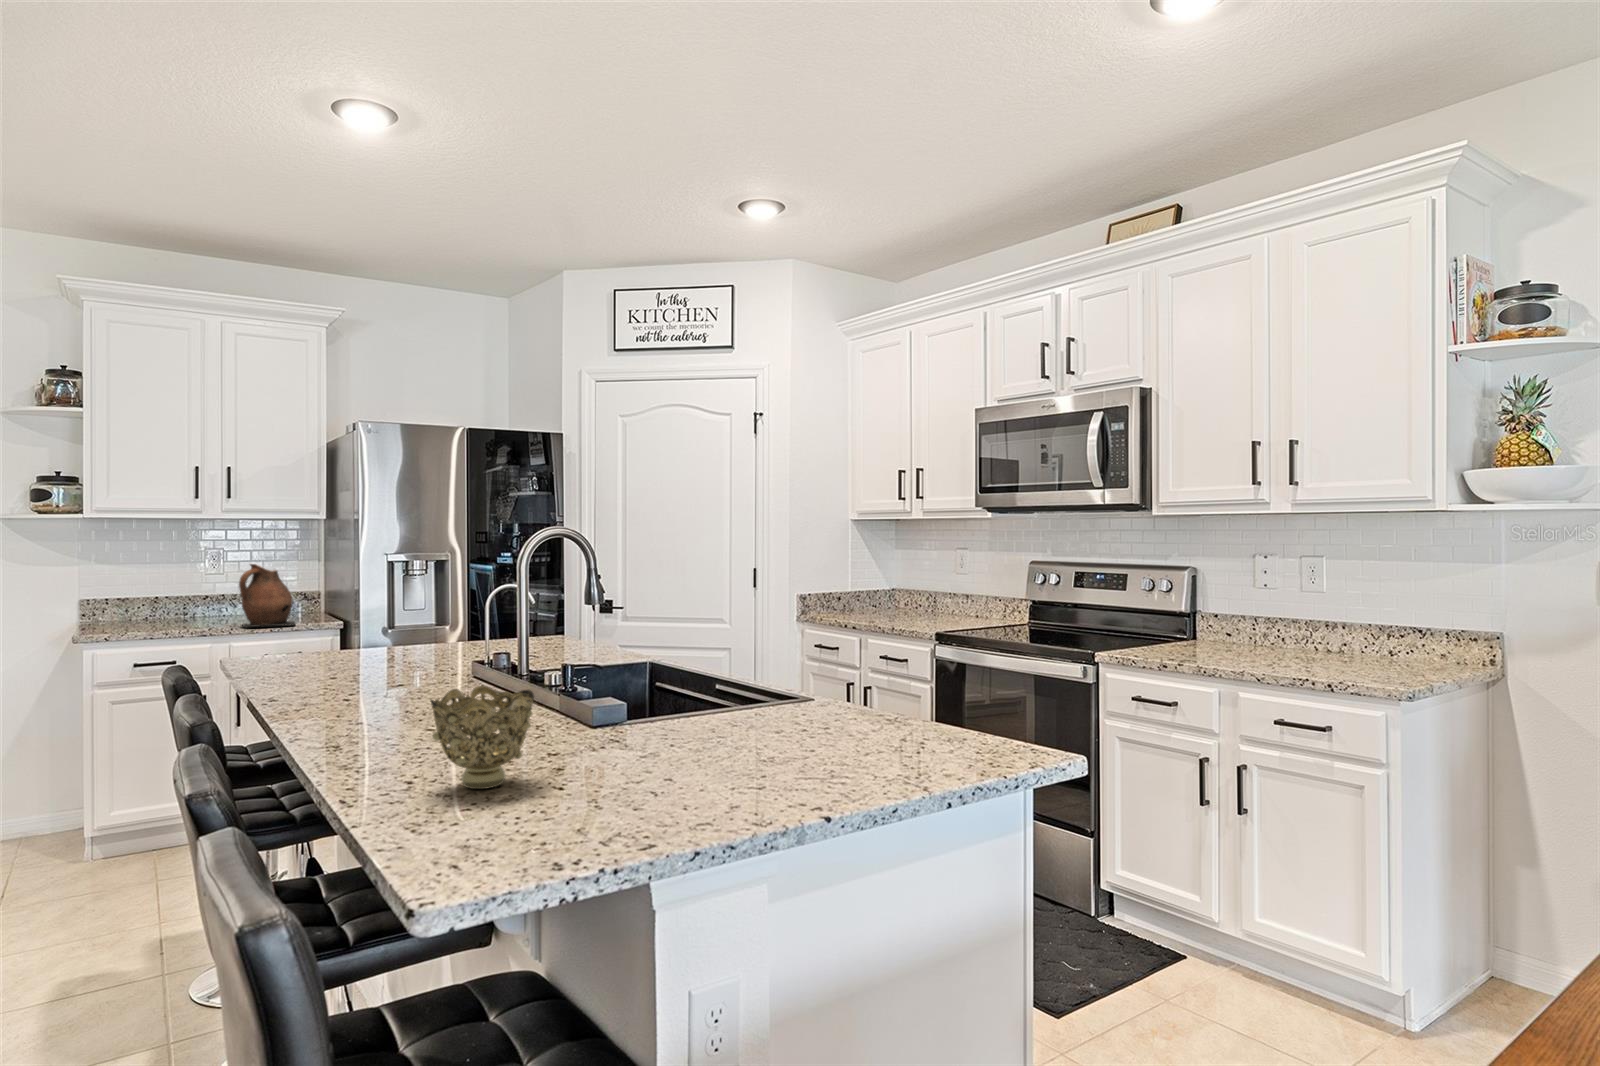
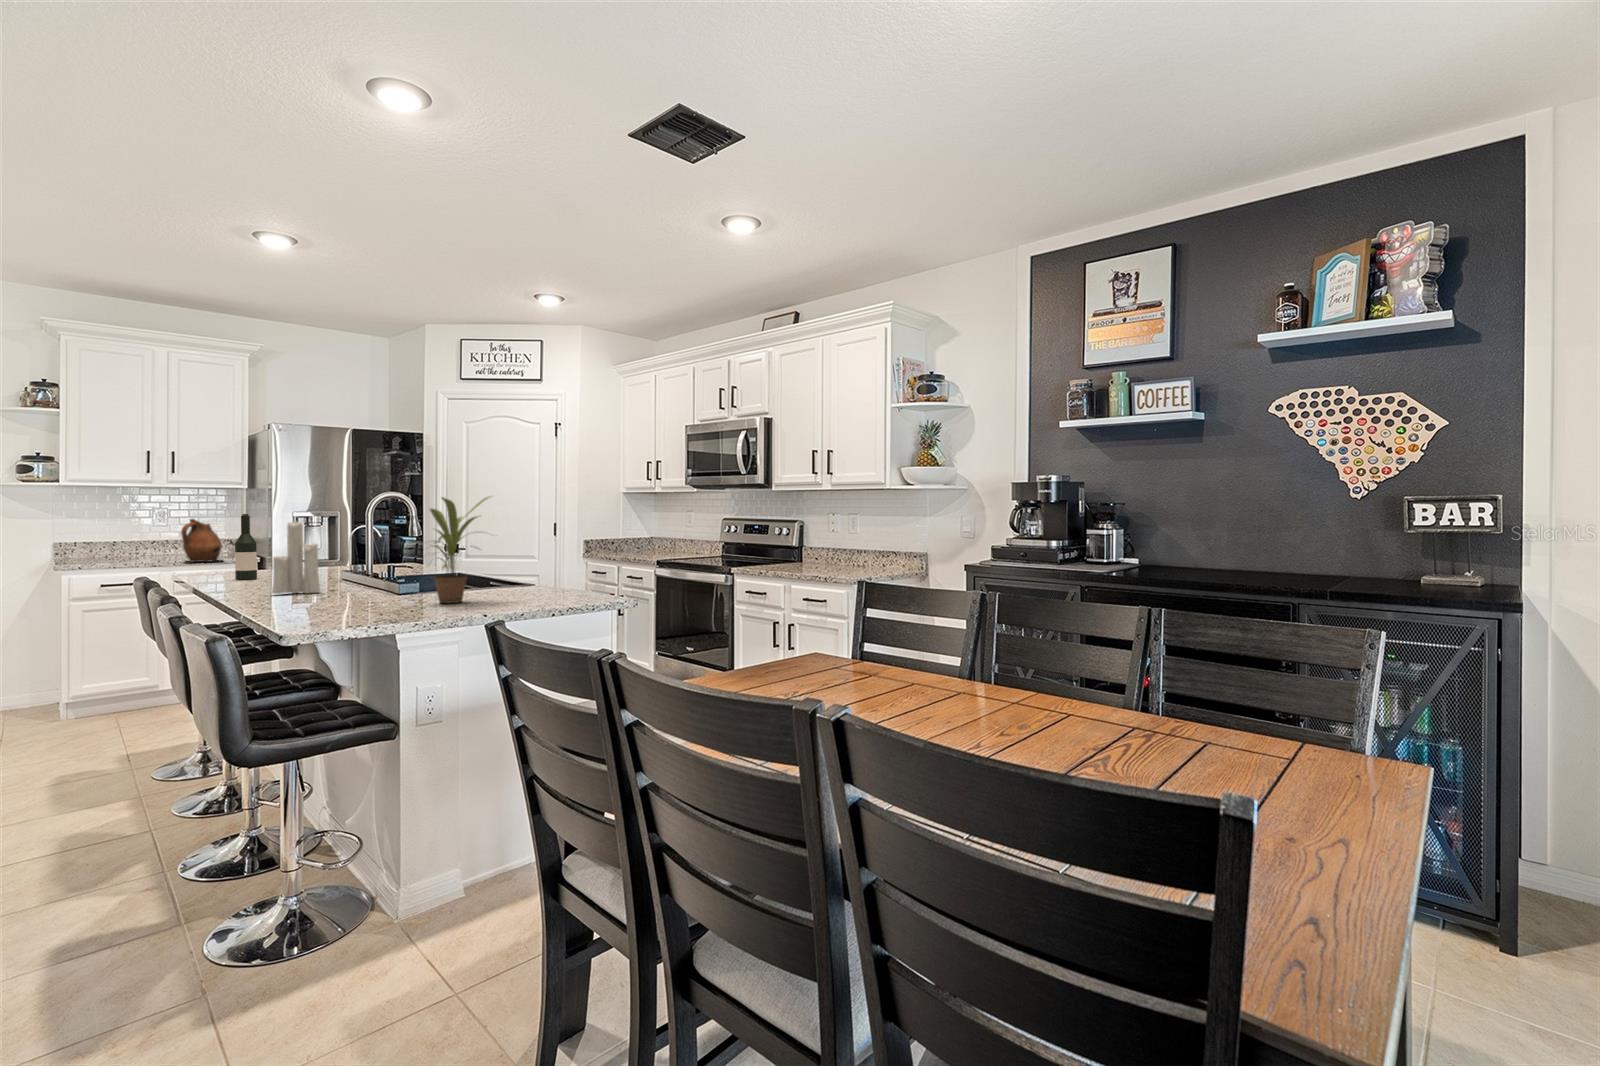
potted plant: none [647,549,804,800] -> present [430,497,489,603]
candle: none [347,567,434,738] -> present [272,517,320,594]
wine bottle: none [298,568,331,679] -> present [235,514,257,580]
decorative bowl: present [430,686,534,789] -> none [316,559,369,604]

